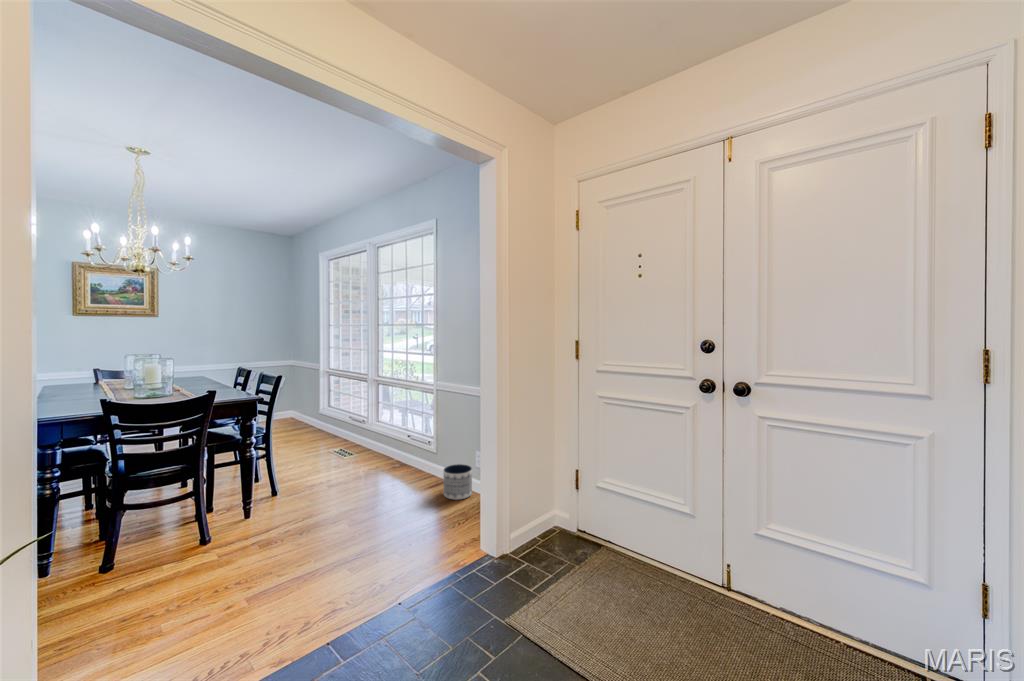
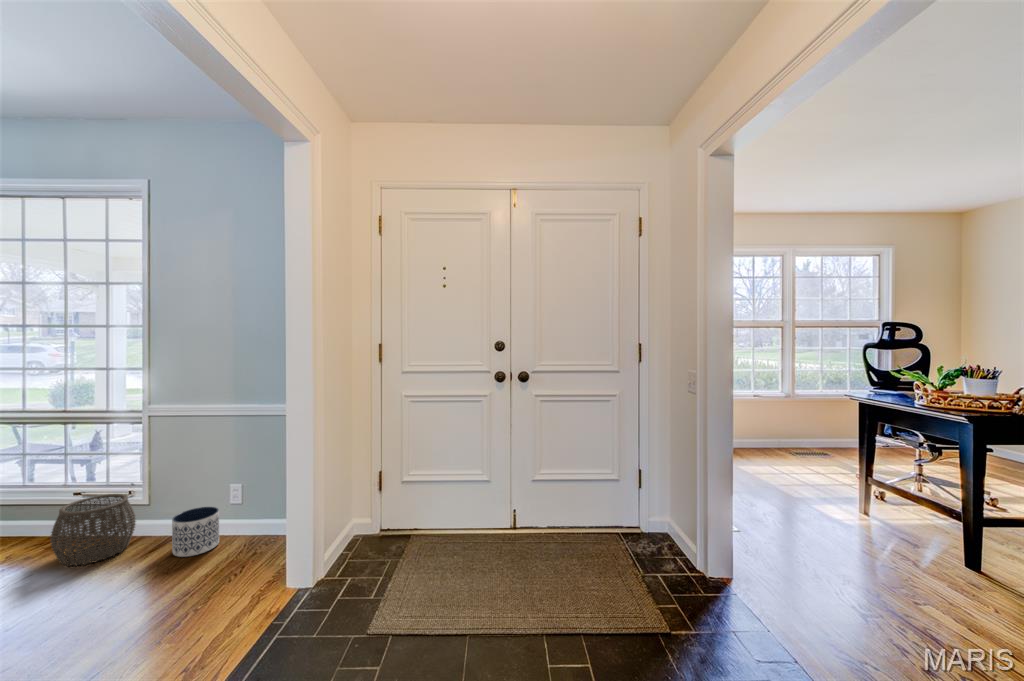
woven basket: none [393,441,435,485] -> present [50,494,136,566]

